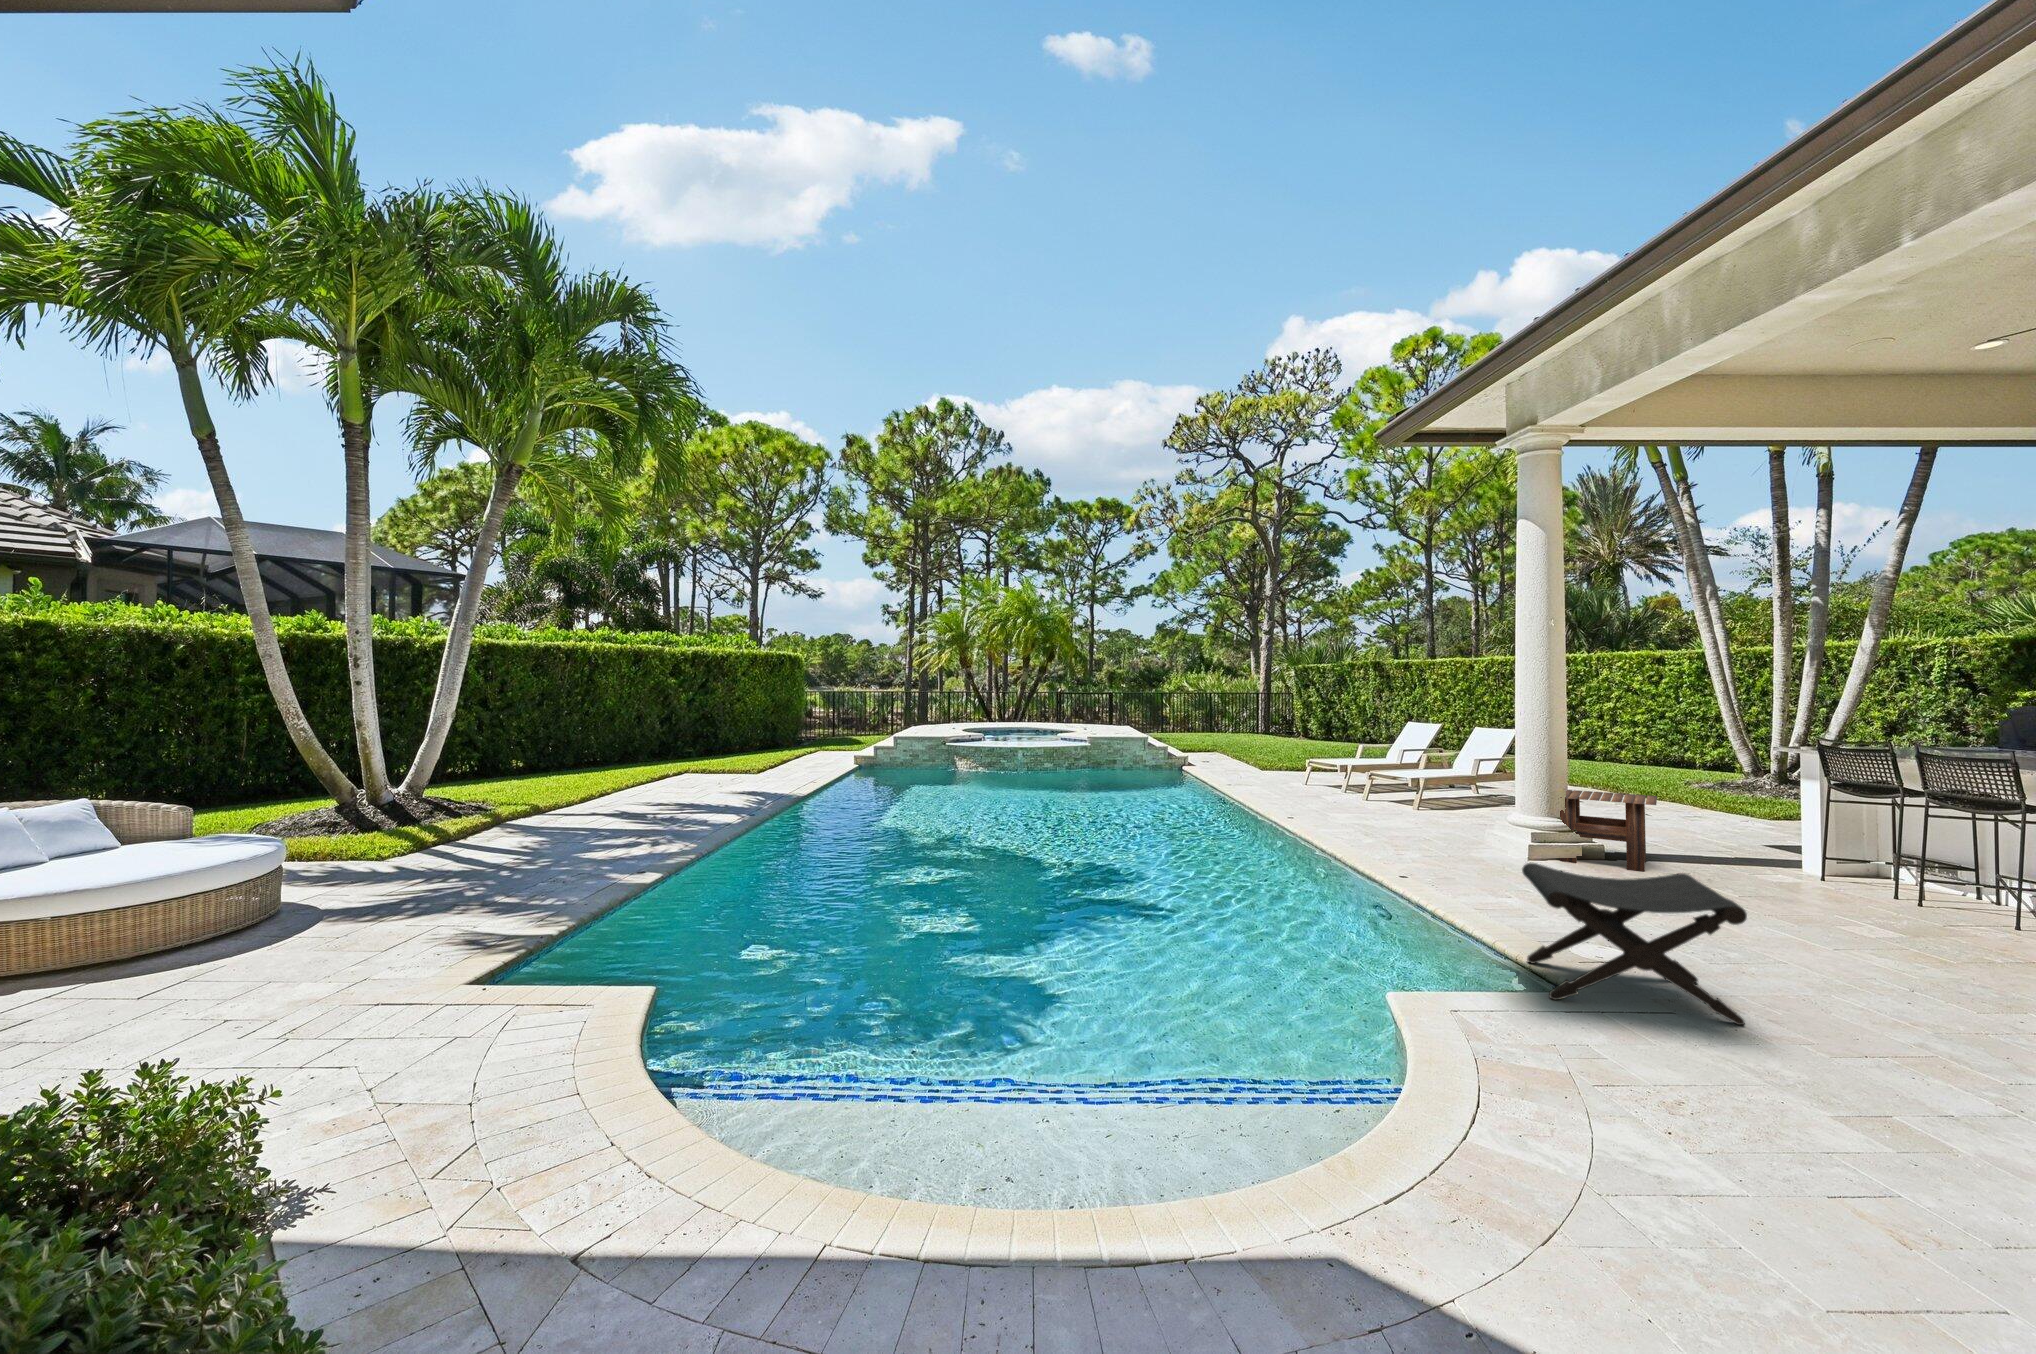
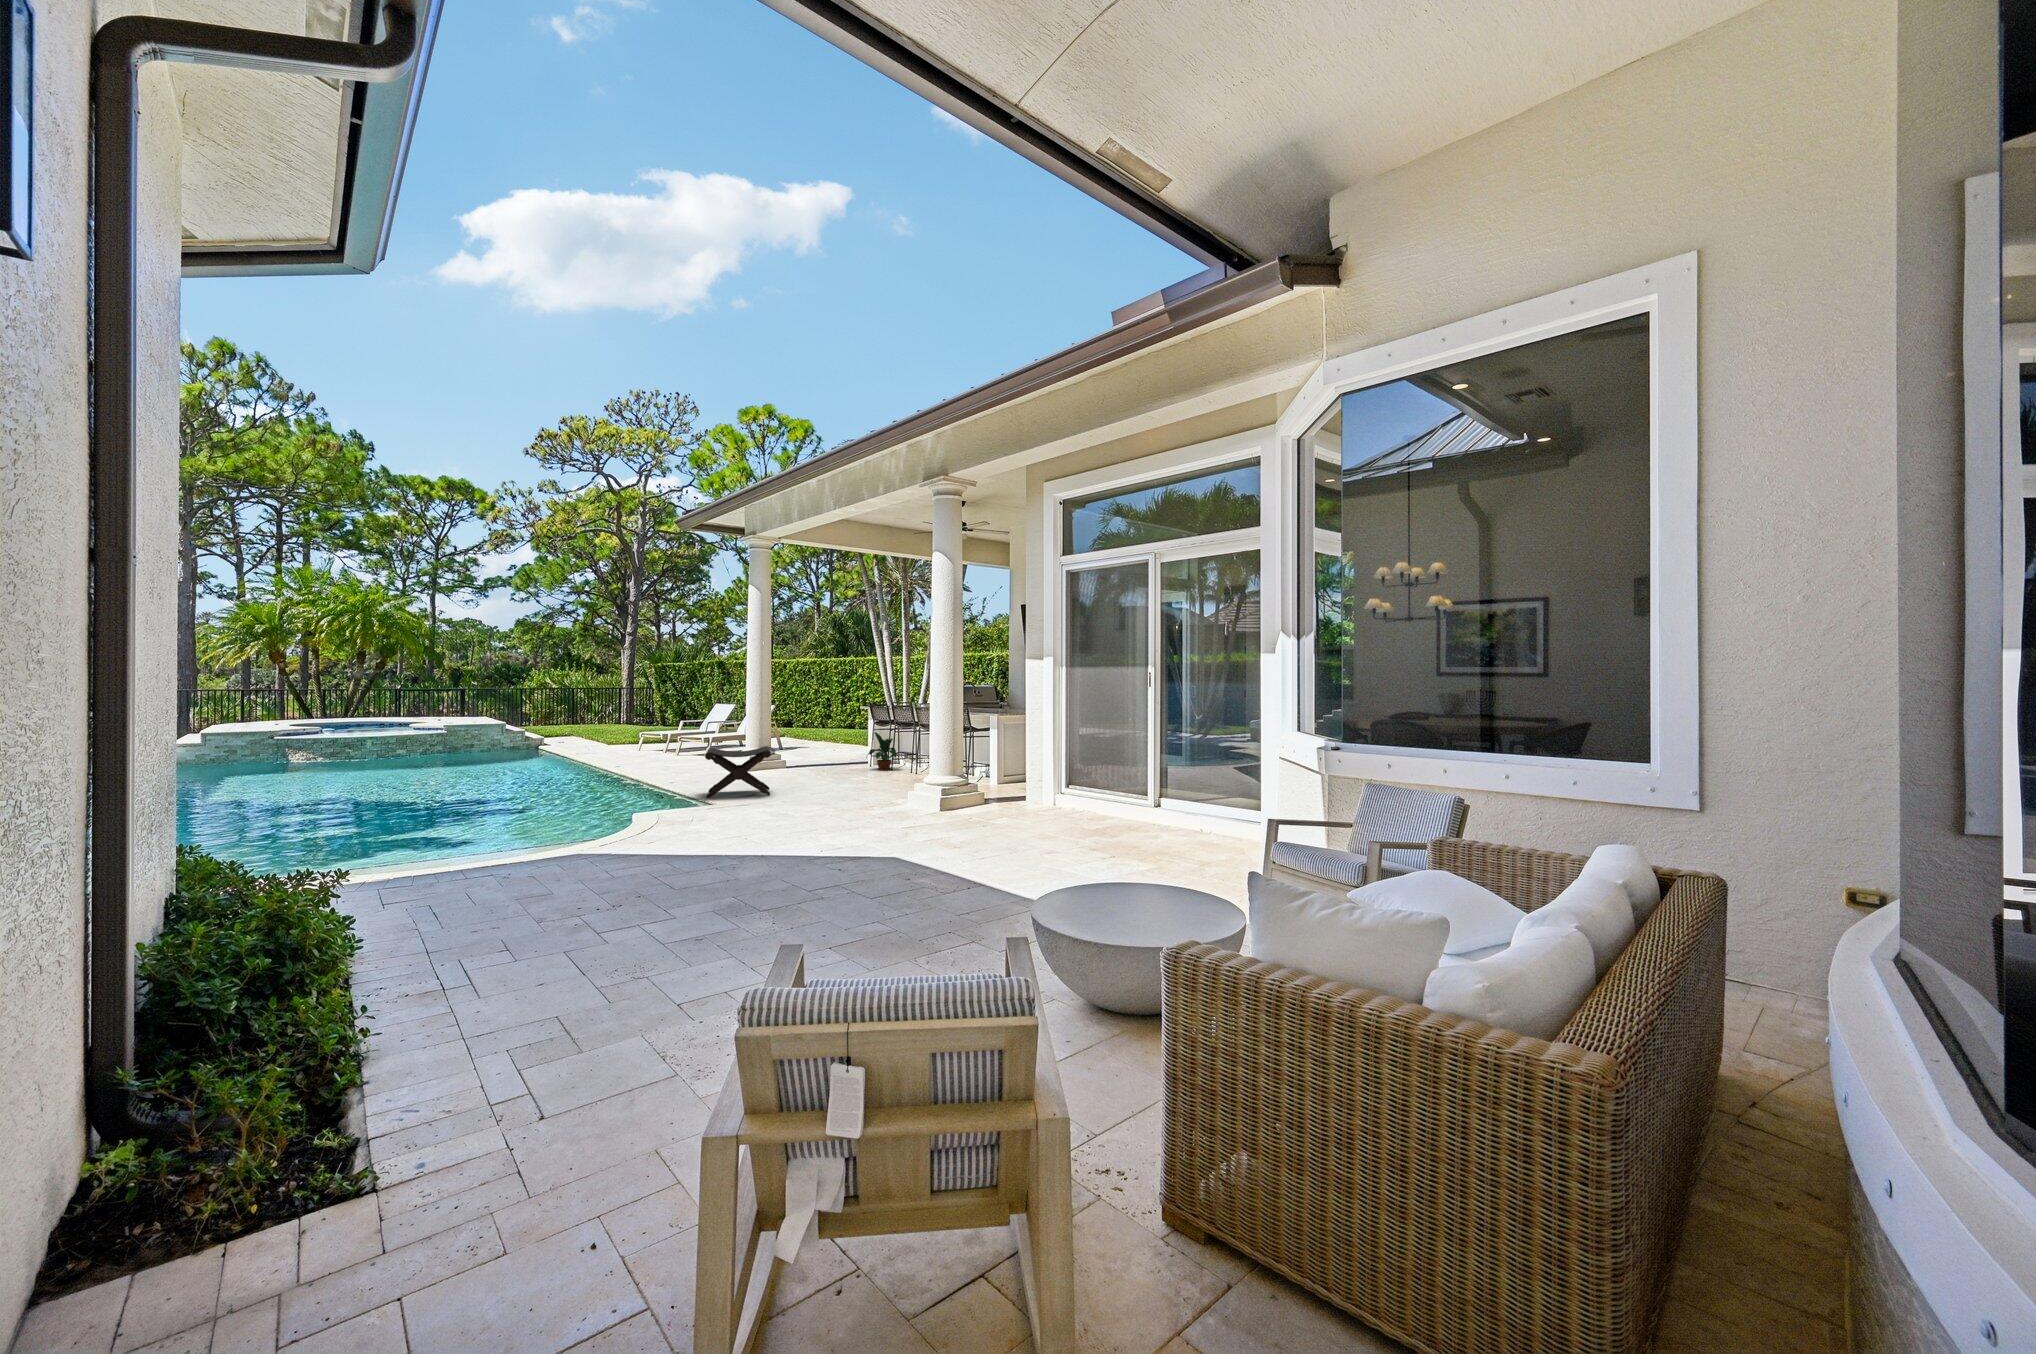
side table: present [1560,790,1657,871] -> none [759,731,812,768]
potted plant: none [1864,823,1990,923] -> present [866,732,898,770]

